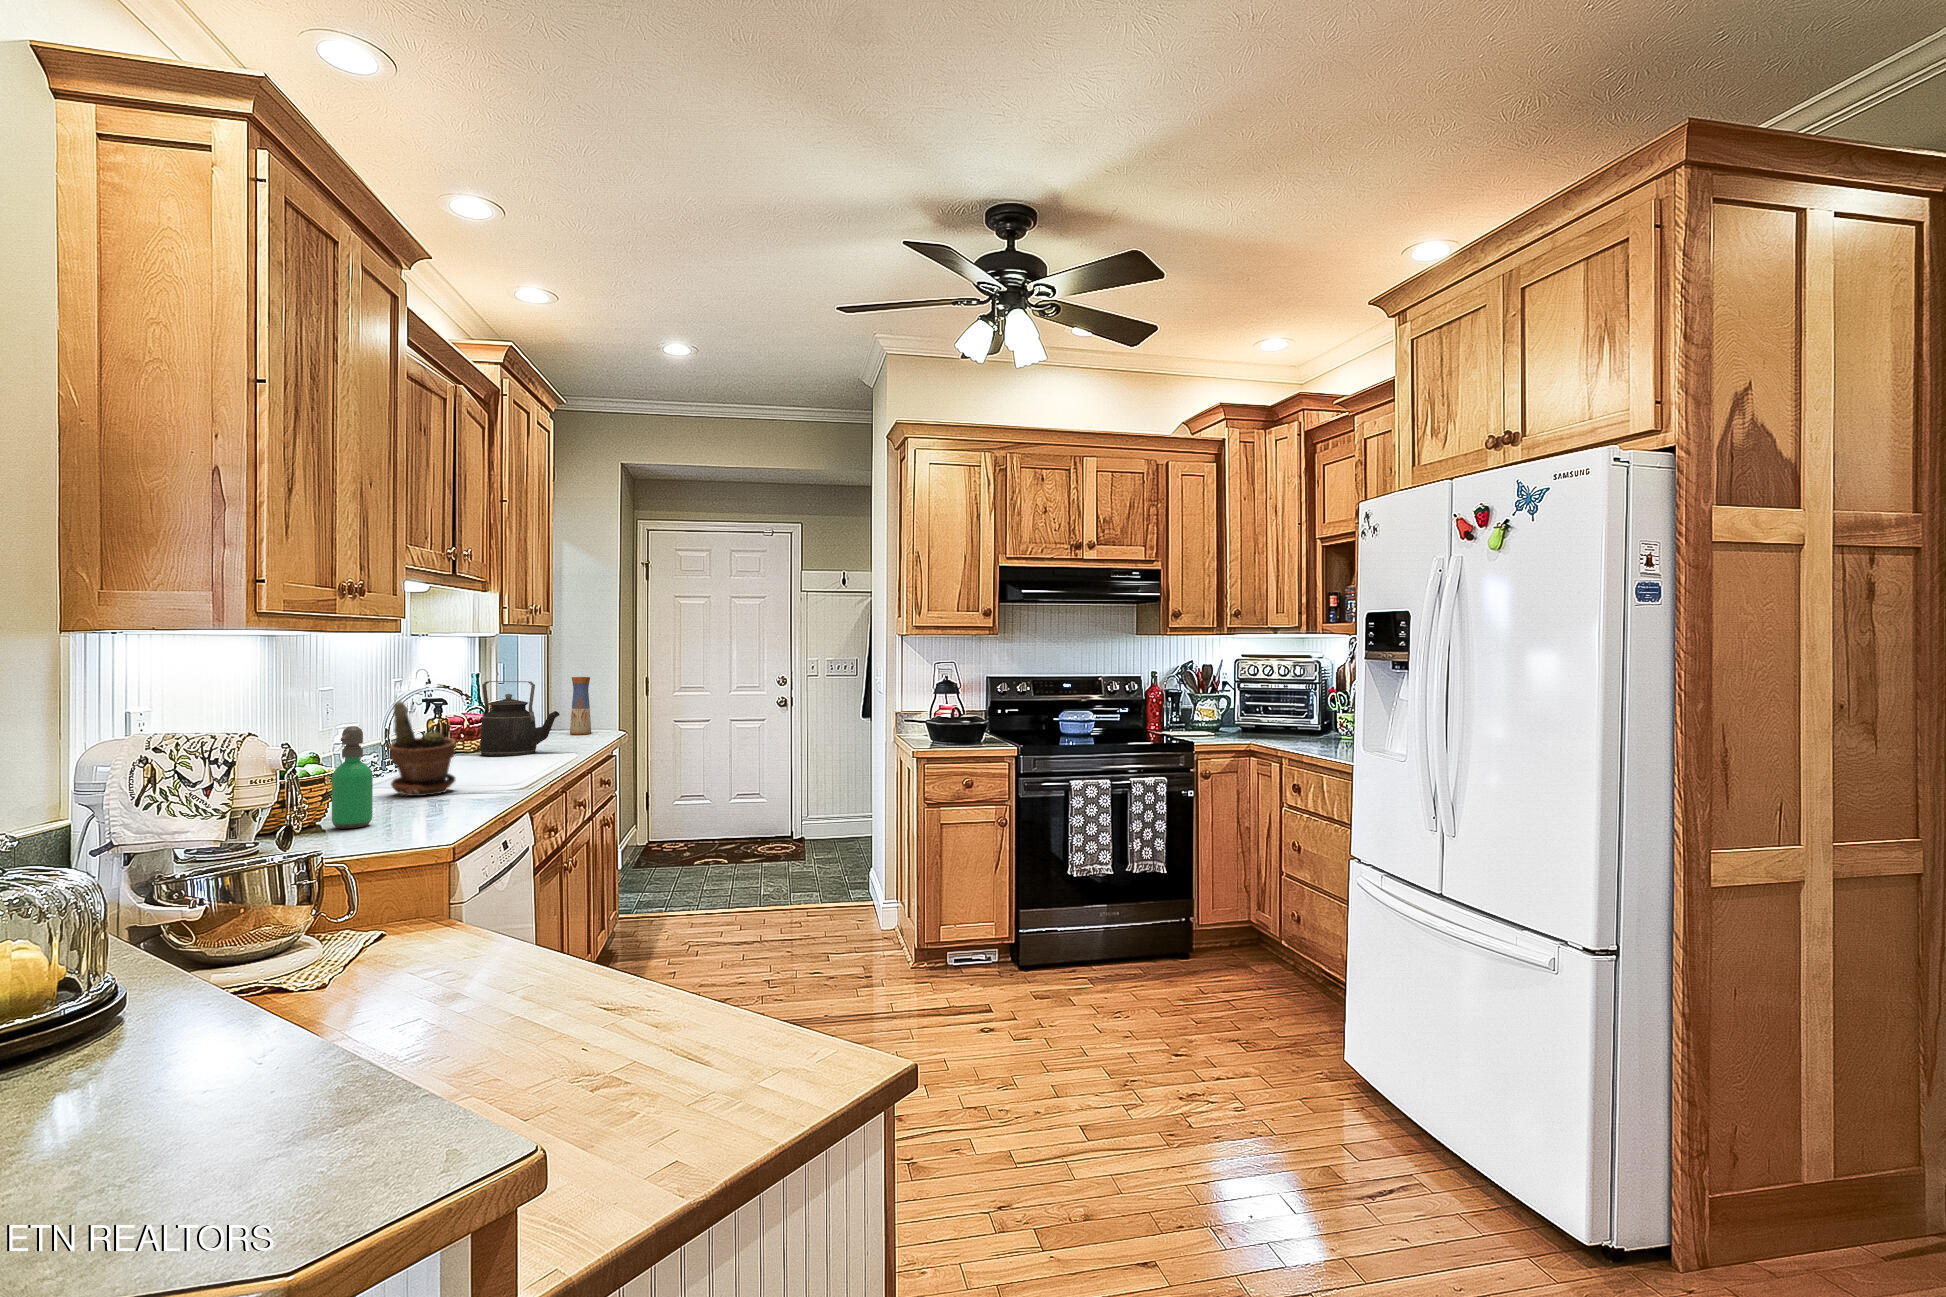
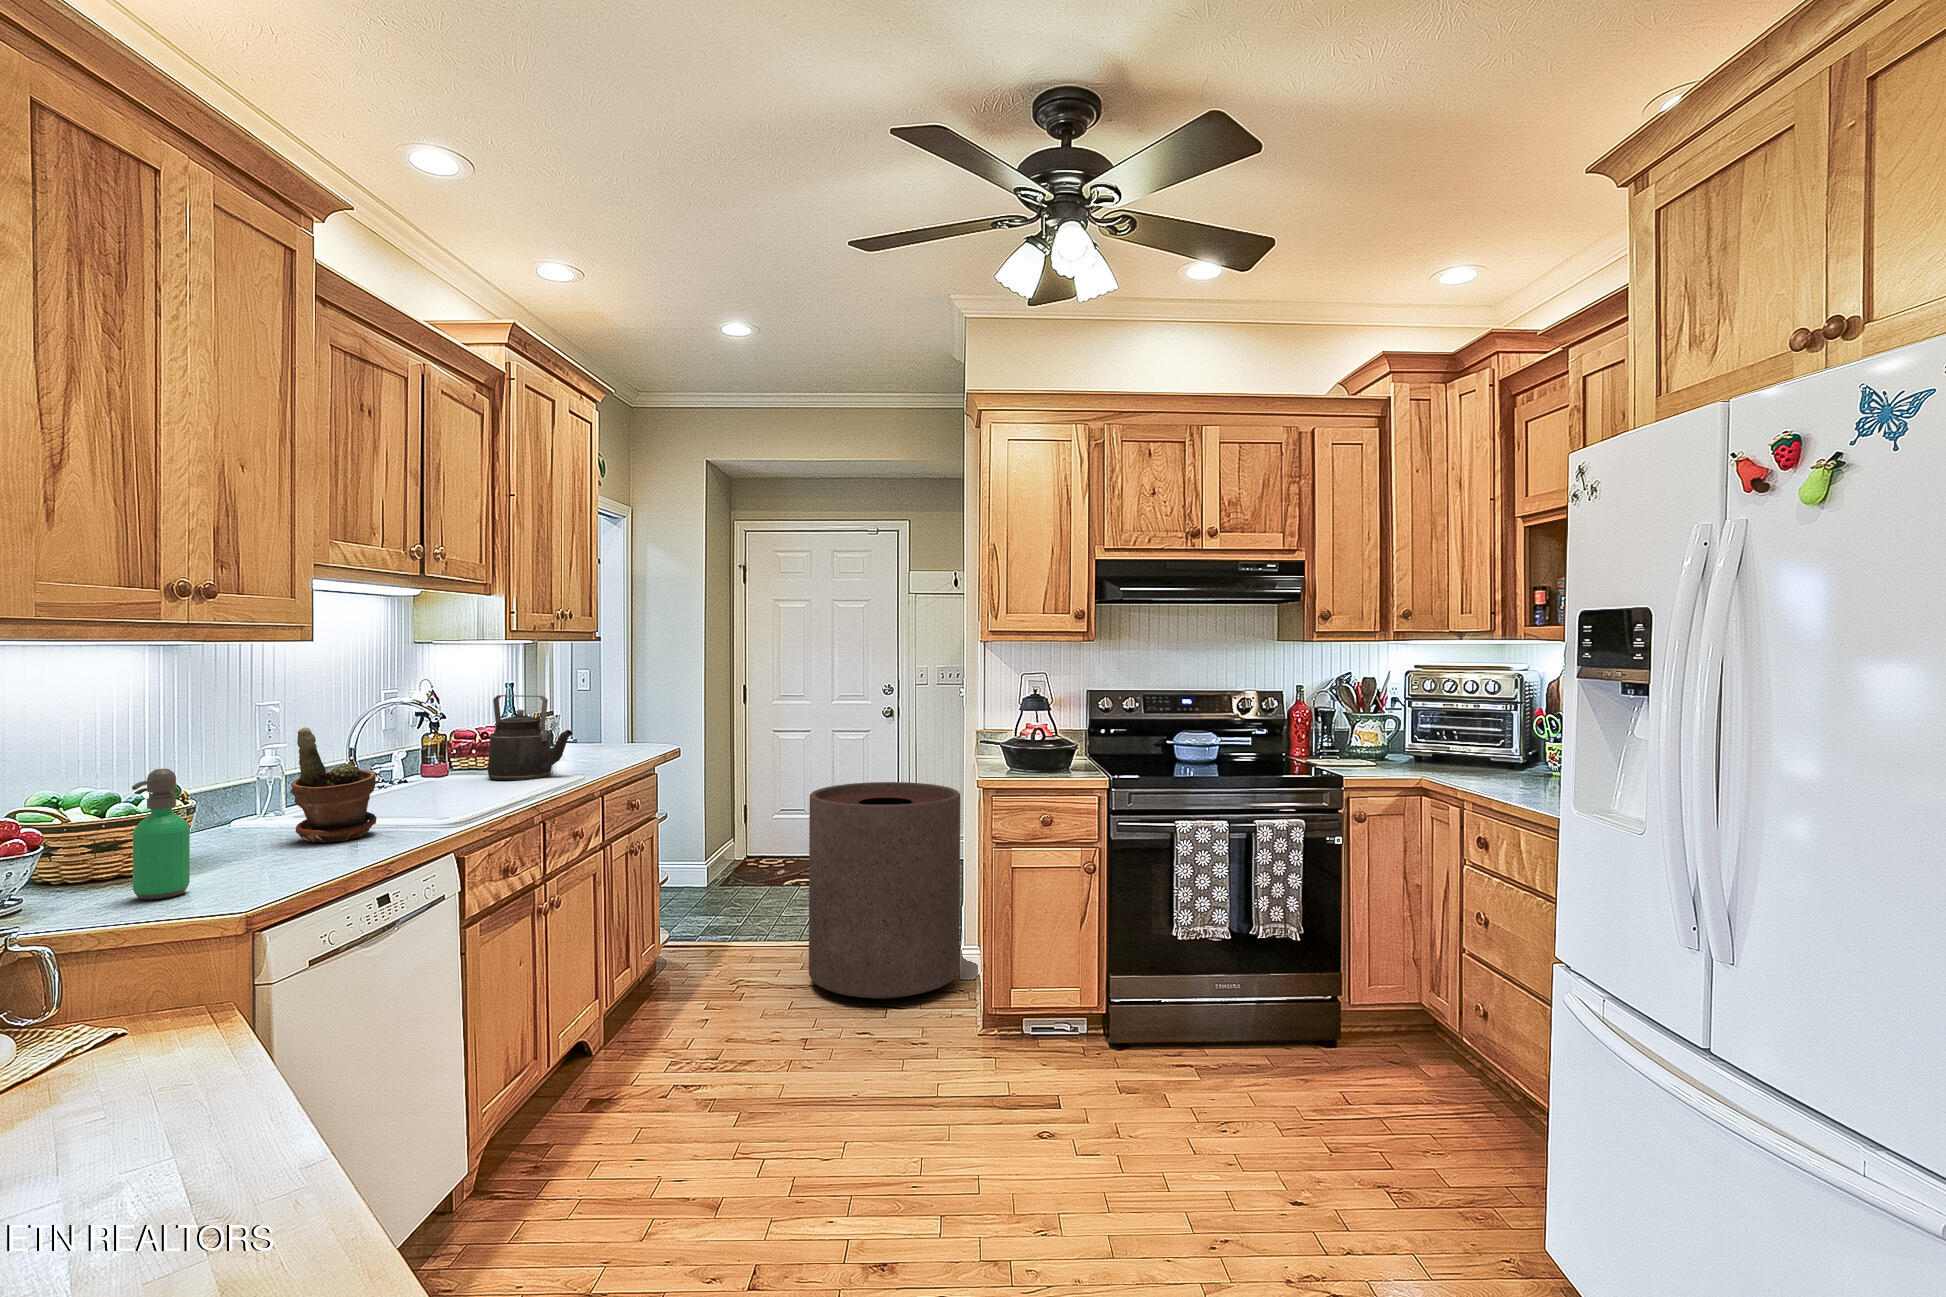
vase: present [570,677,591,735] -> none [620,687,643,751]
trash can: none [748,760,881,944] -> present [809,782,960,999]

